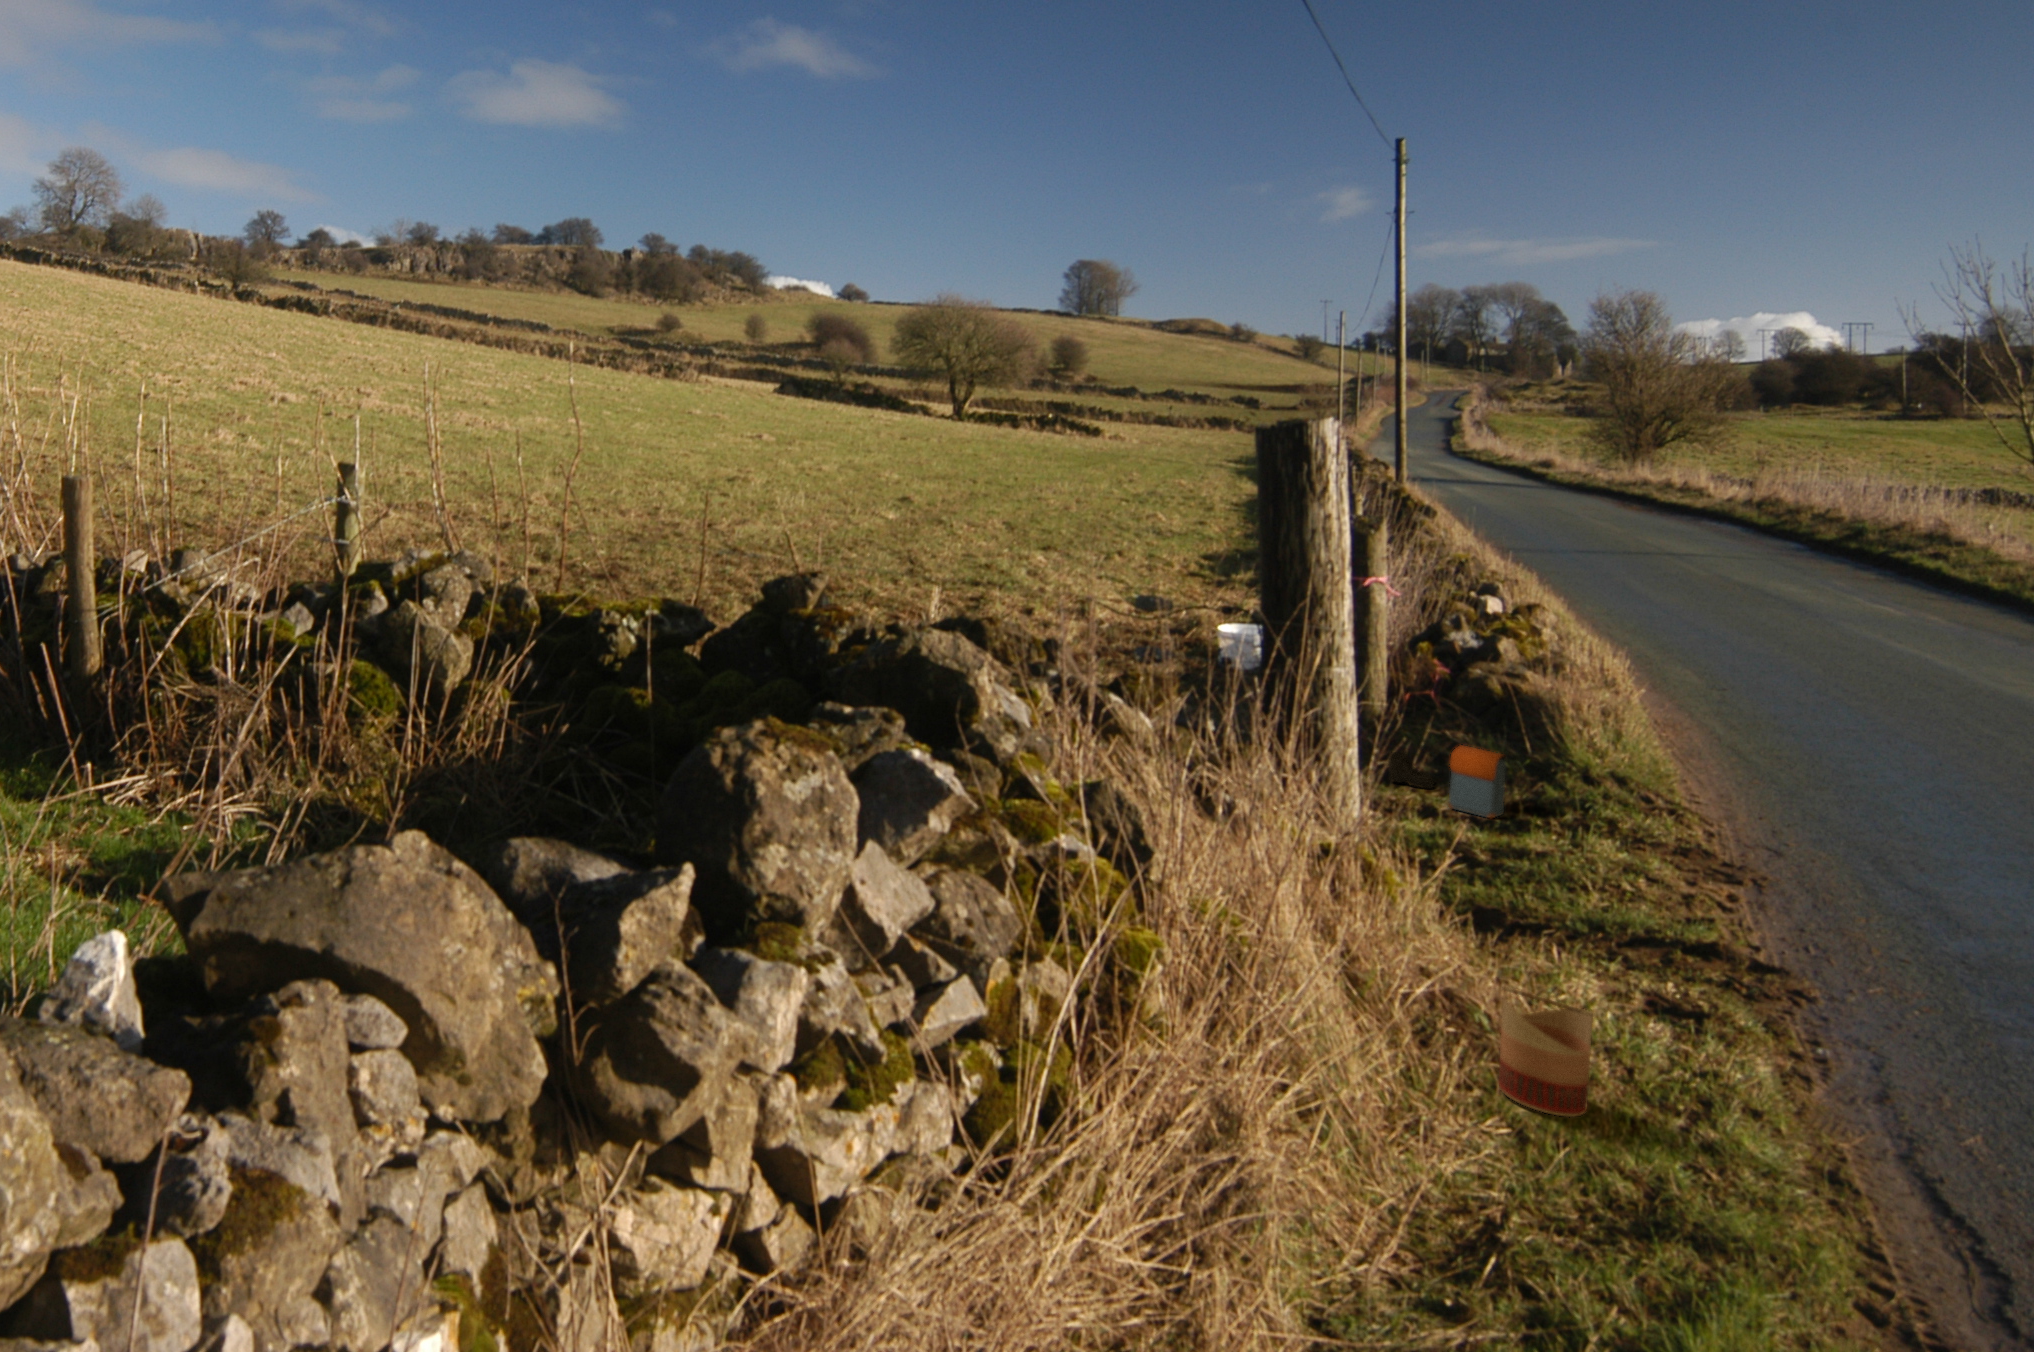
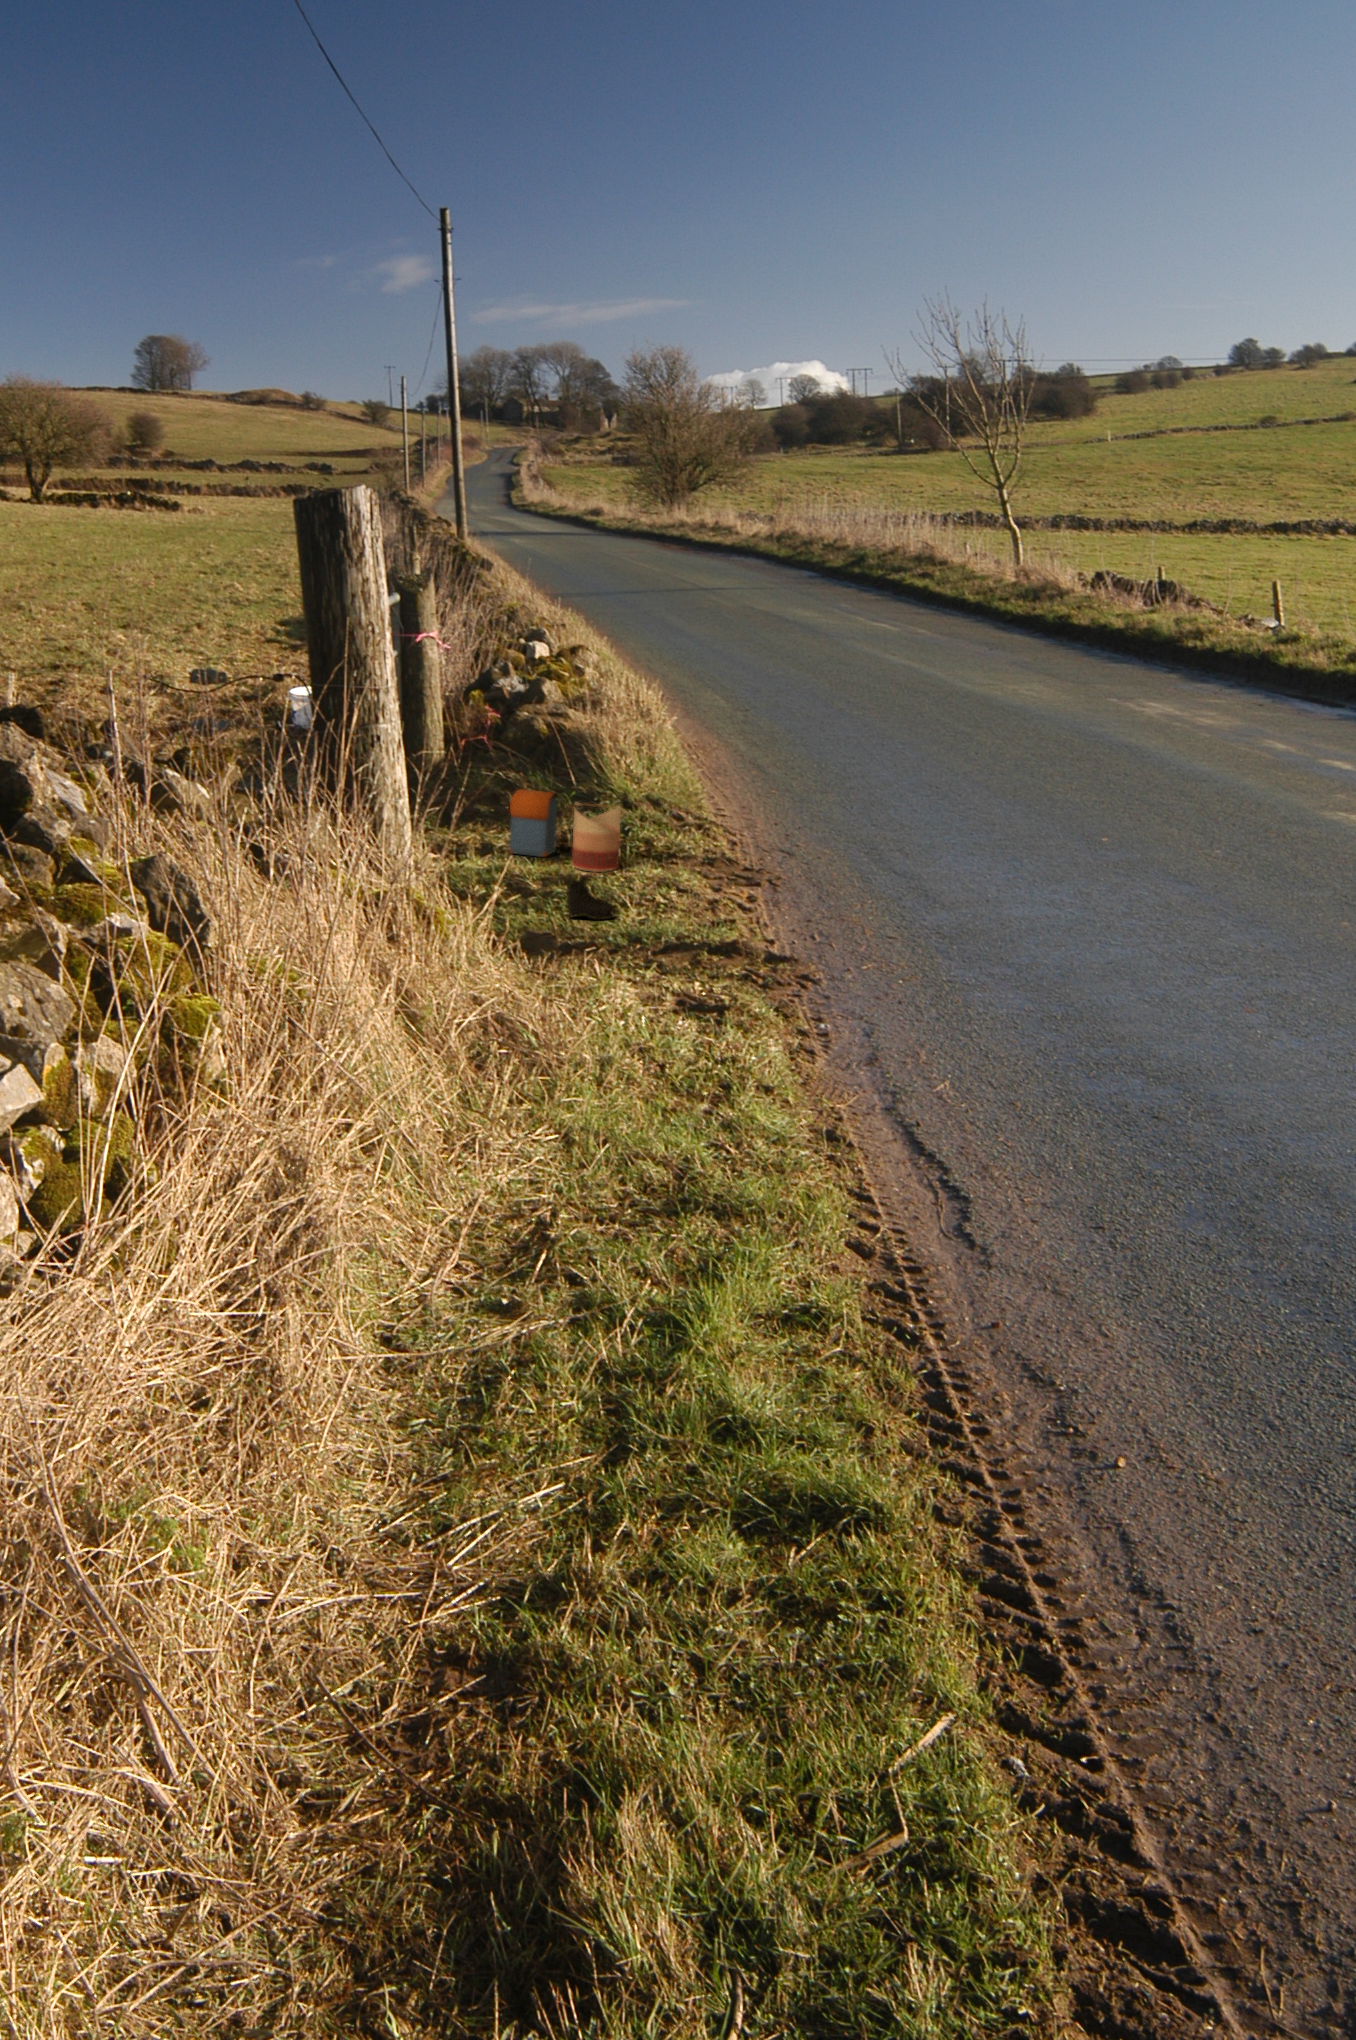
boots: present [1389,751,1434,789] -> present [566,877,614,920]
basket: present [1499,987,1594,1117] -> present [572,803,621,872]

